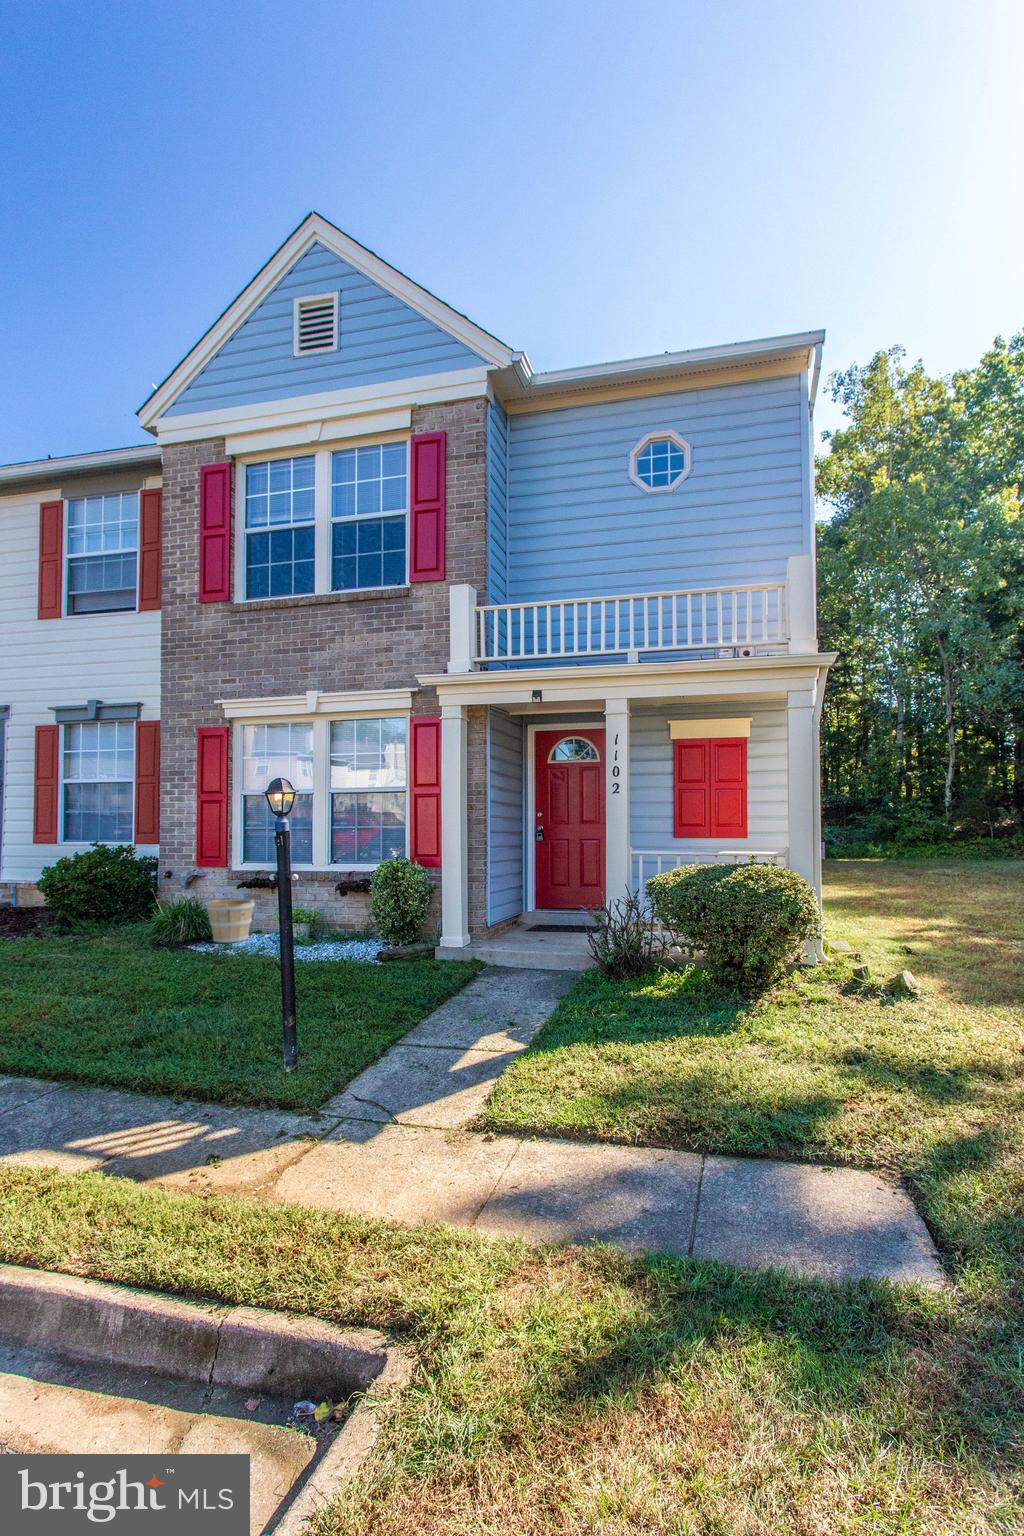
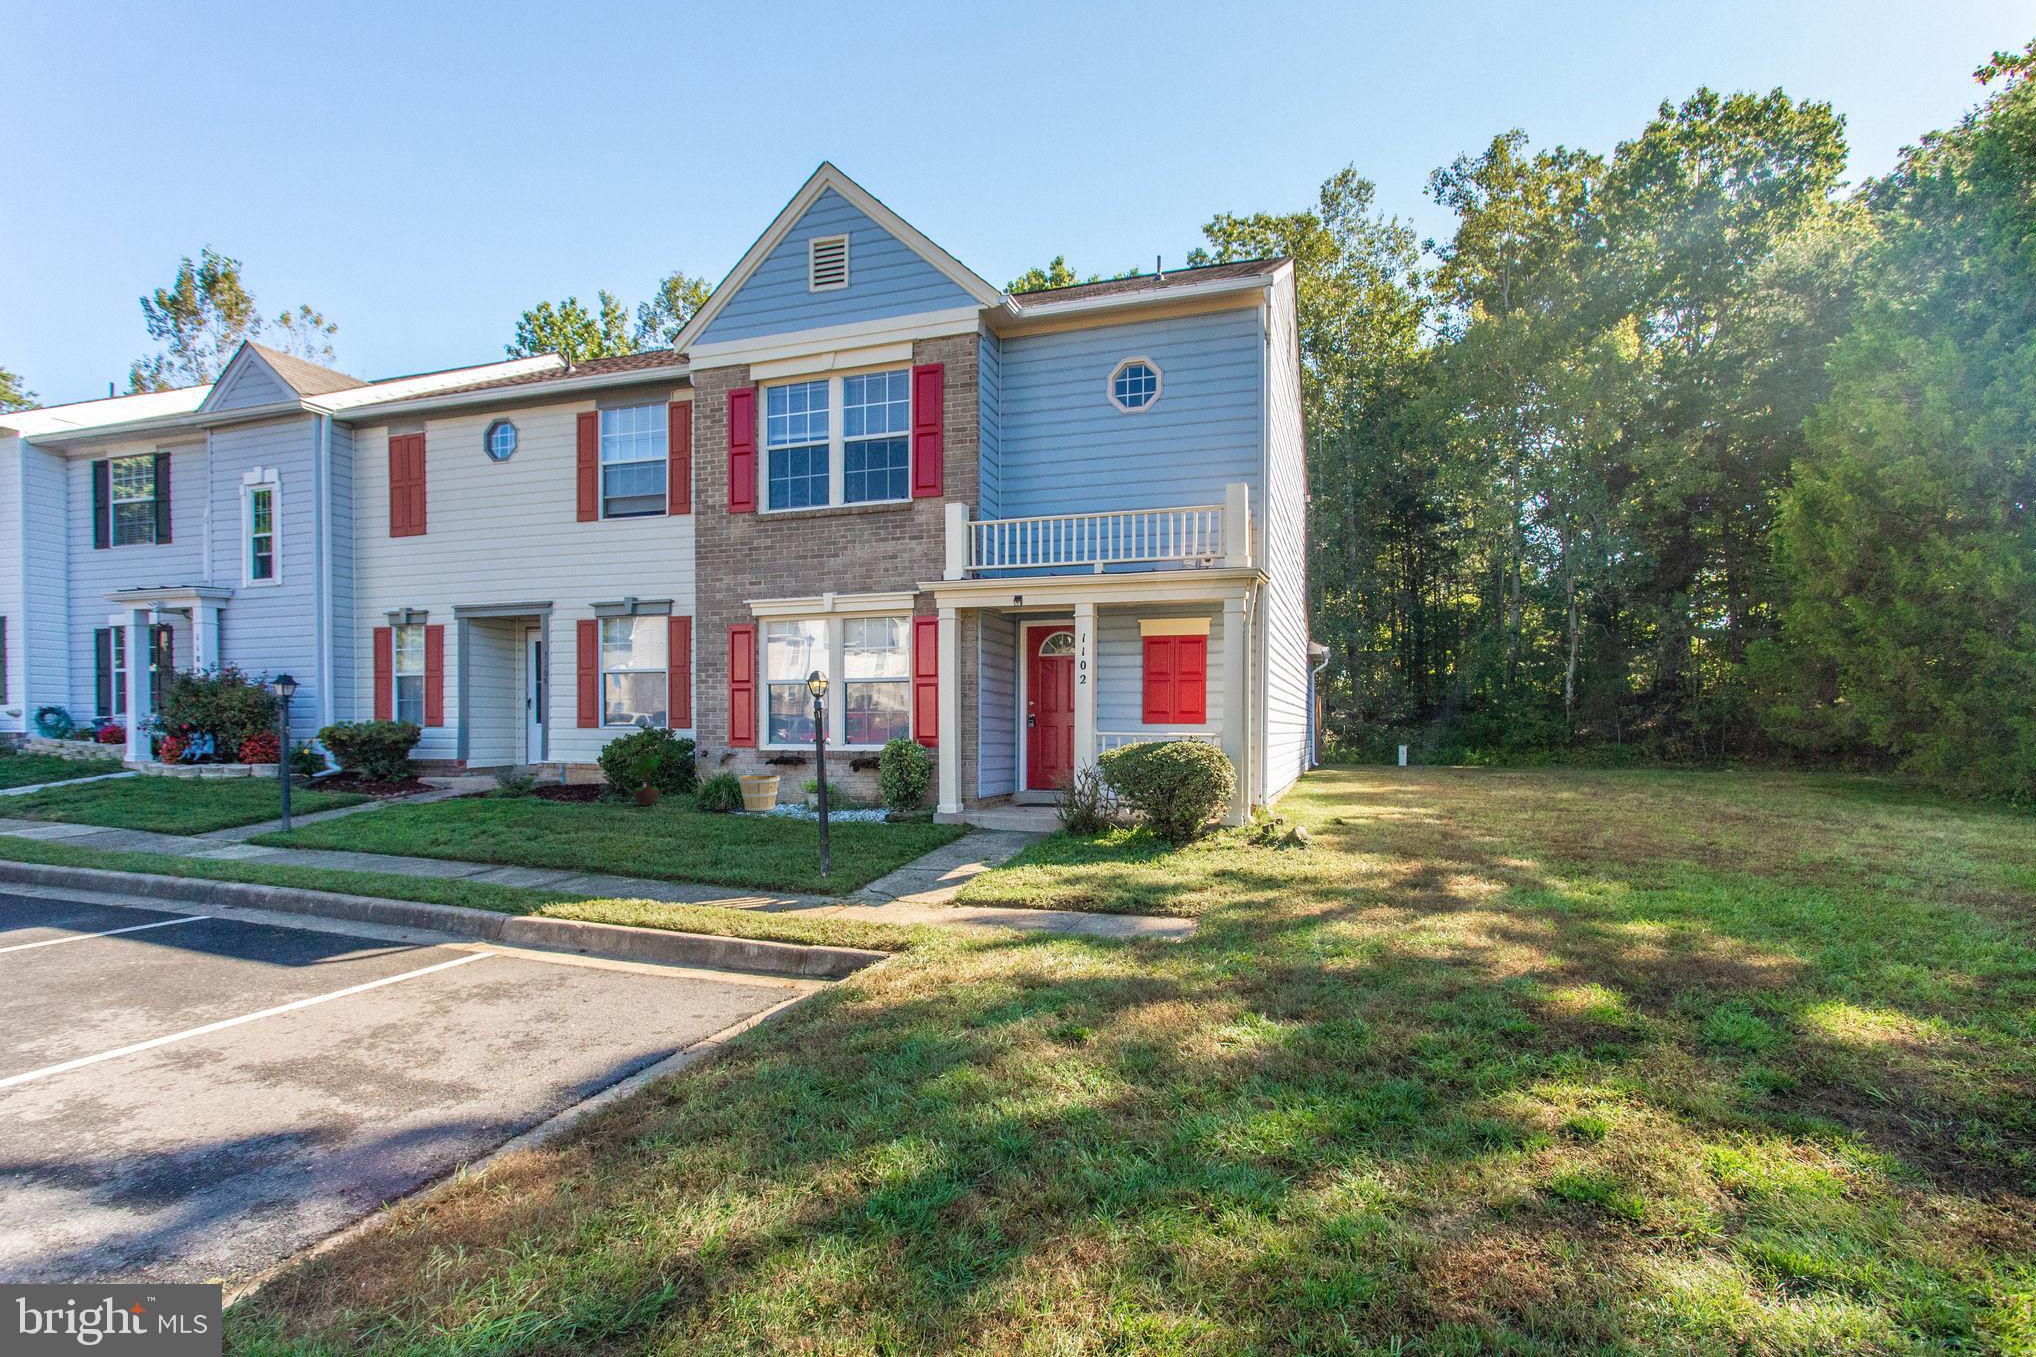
potted tree: none [80,870,122,934] -> present [632,755,659,805]

